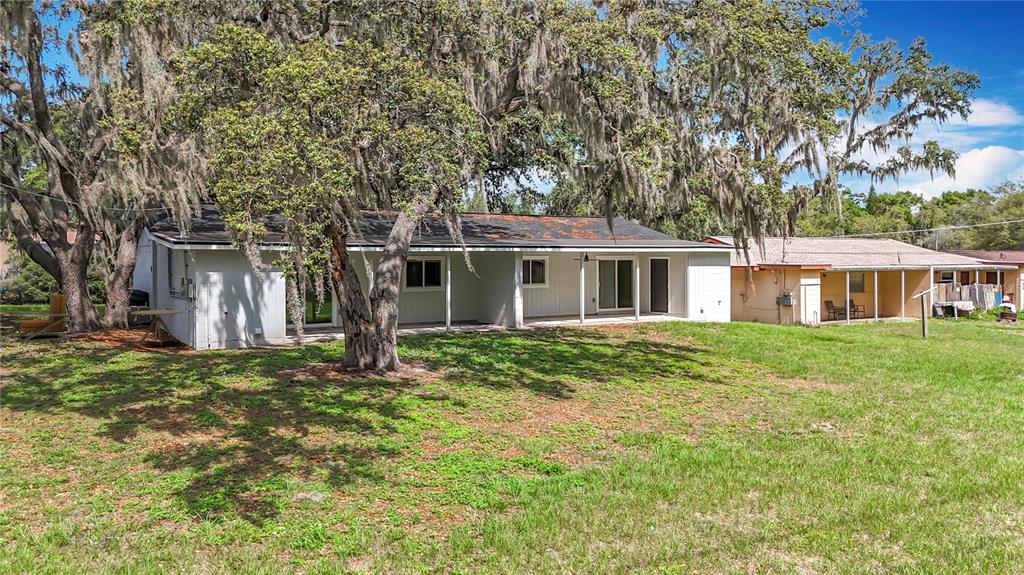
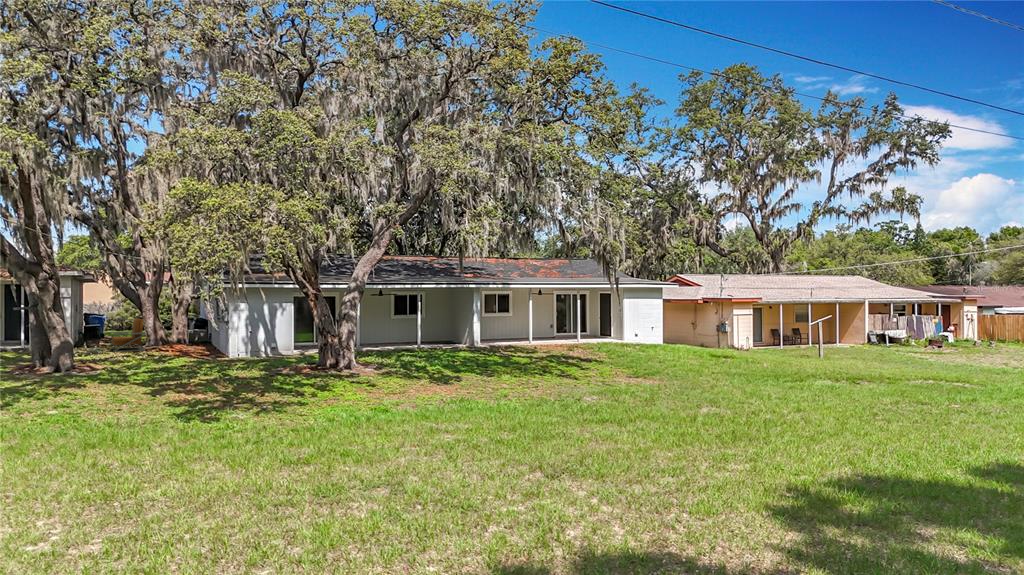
round table: present [131,310,183,344] -> none [186,330,223,355]

